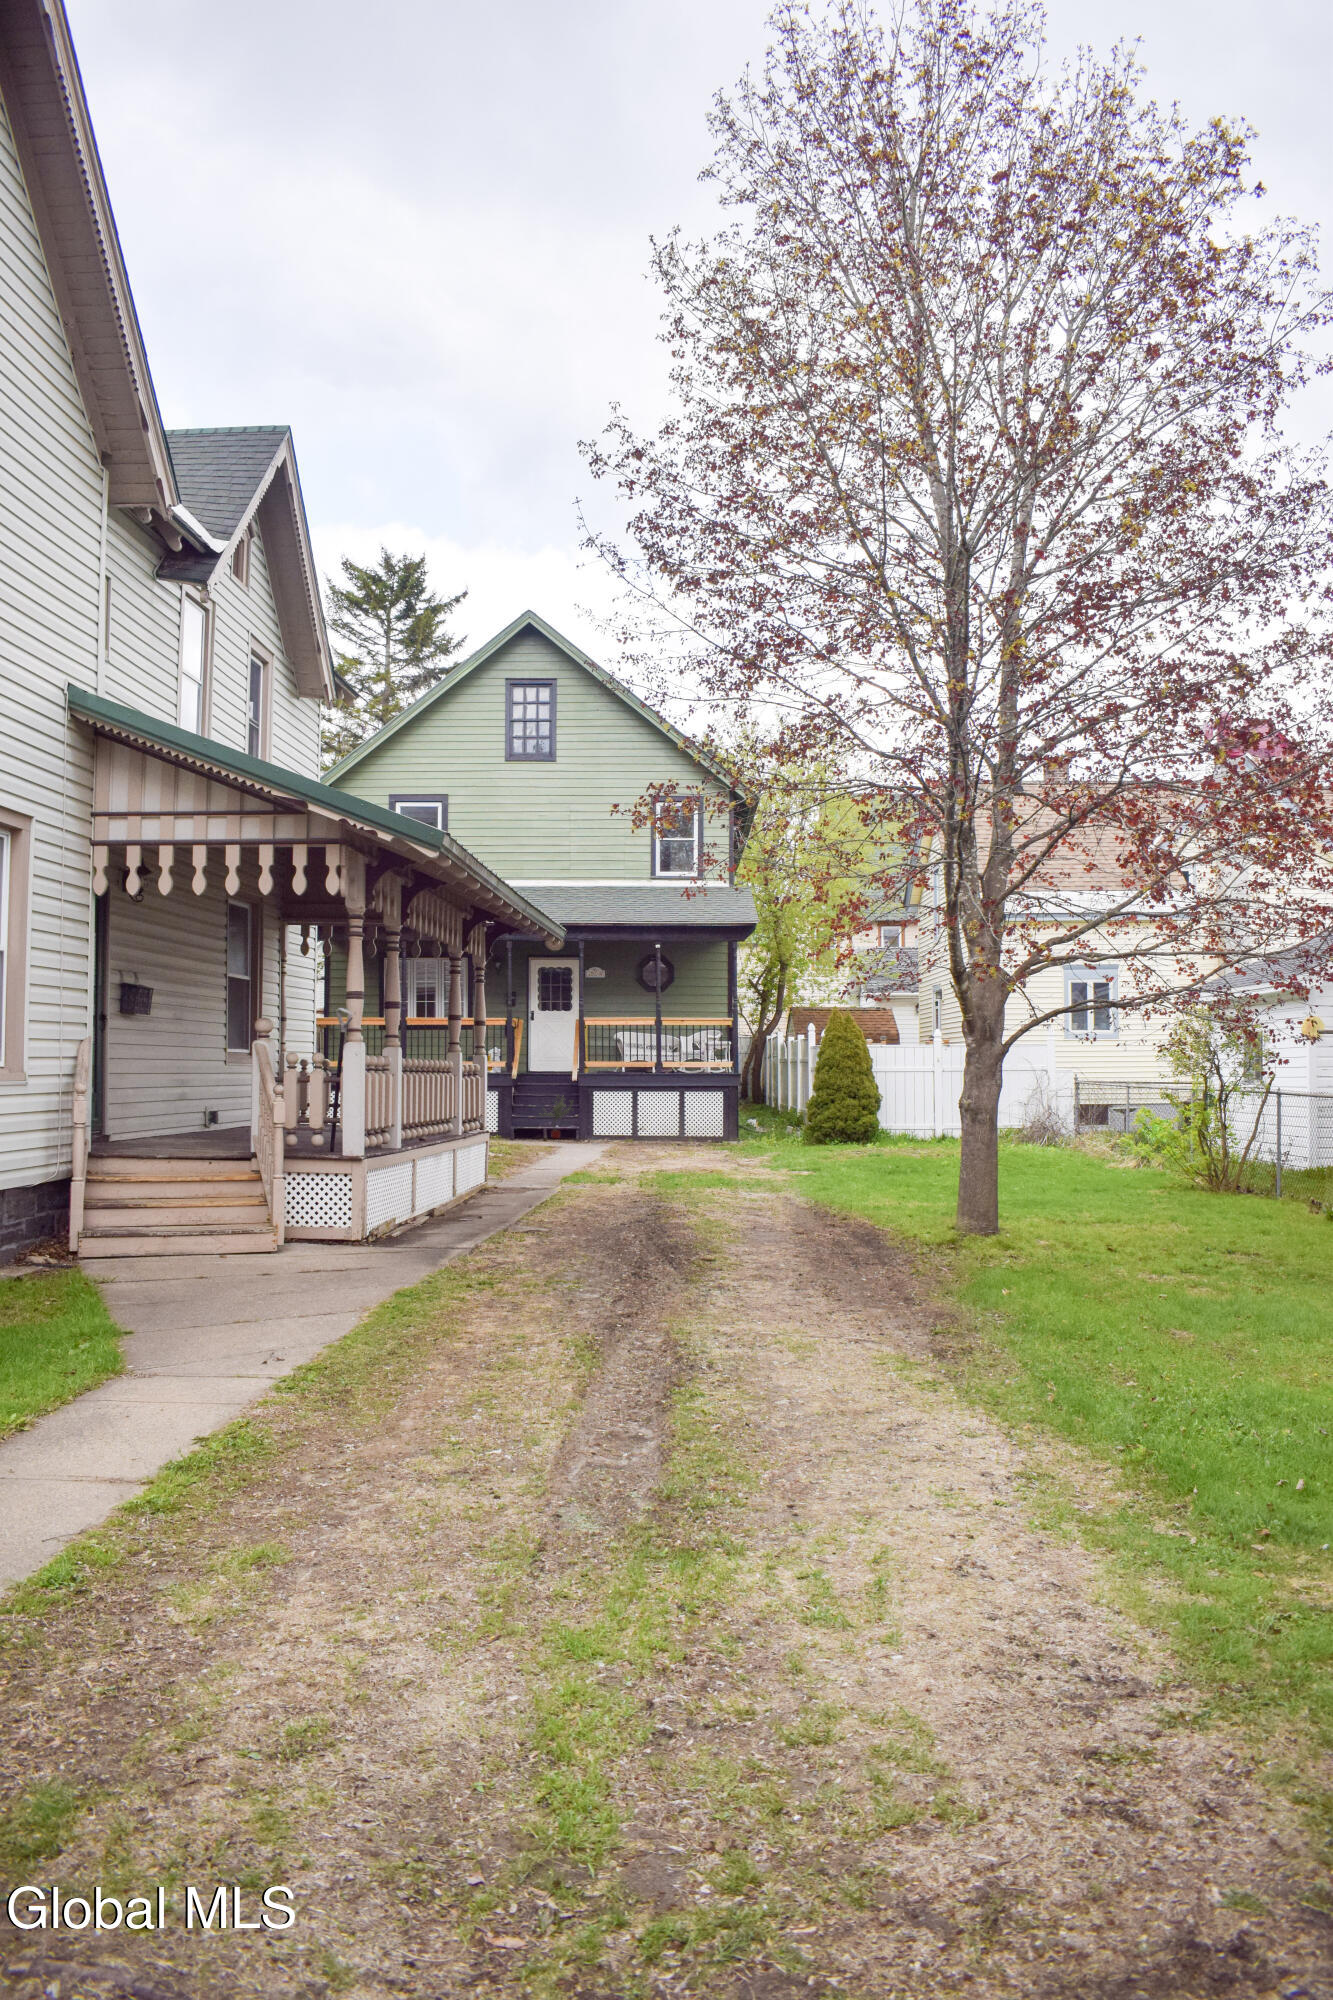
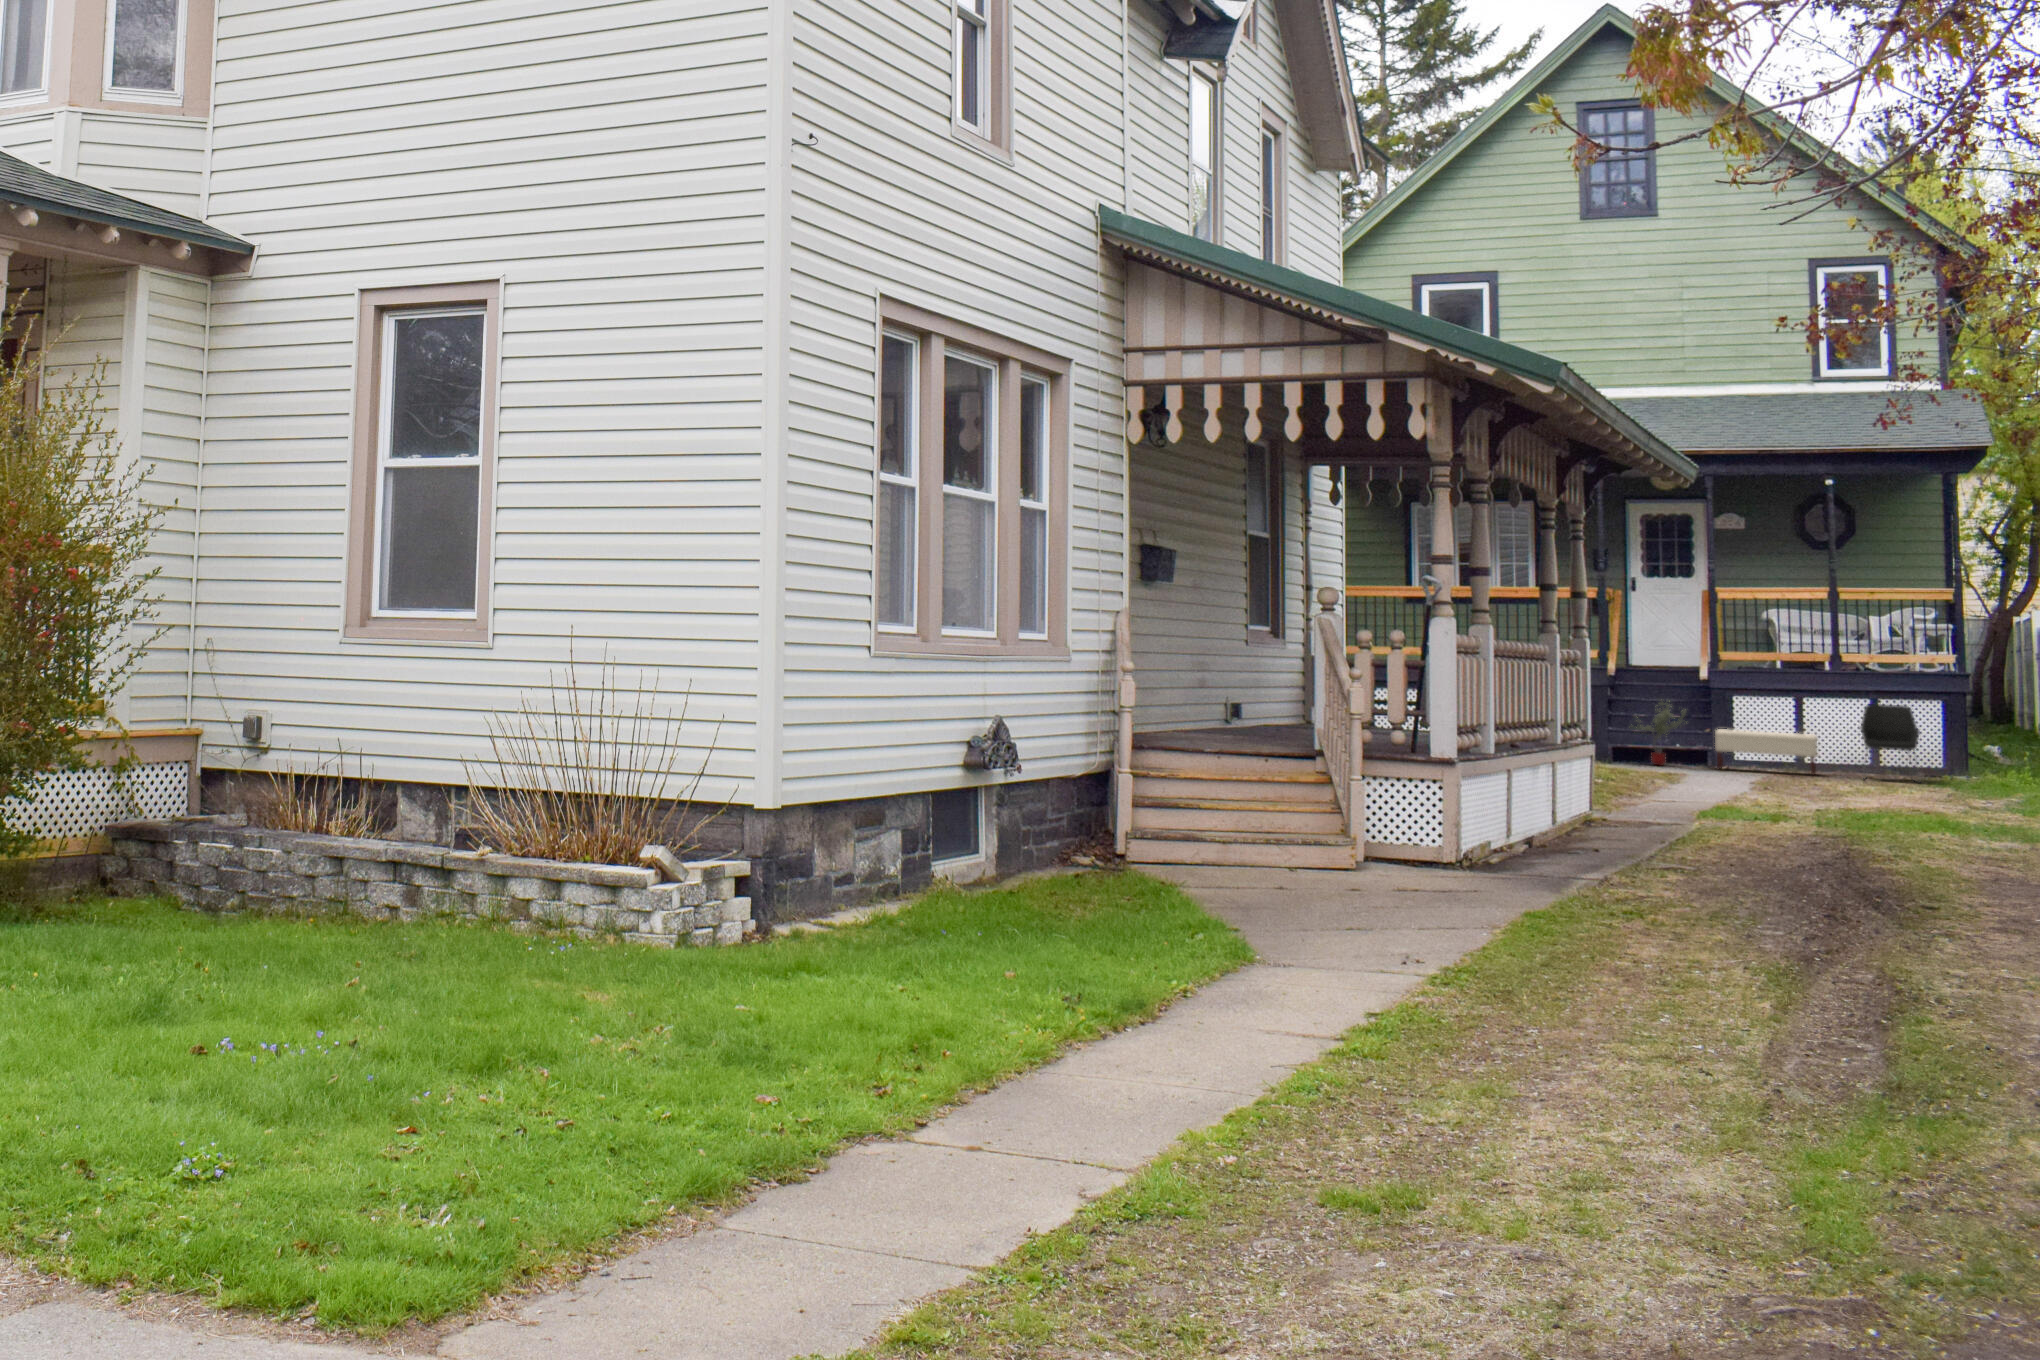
chair: none [673,1092,706,1142] -> present [1861,704,1920,782]
bench: none [589,1113,649,1141] -> present [1715,729,1817,775]

